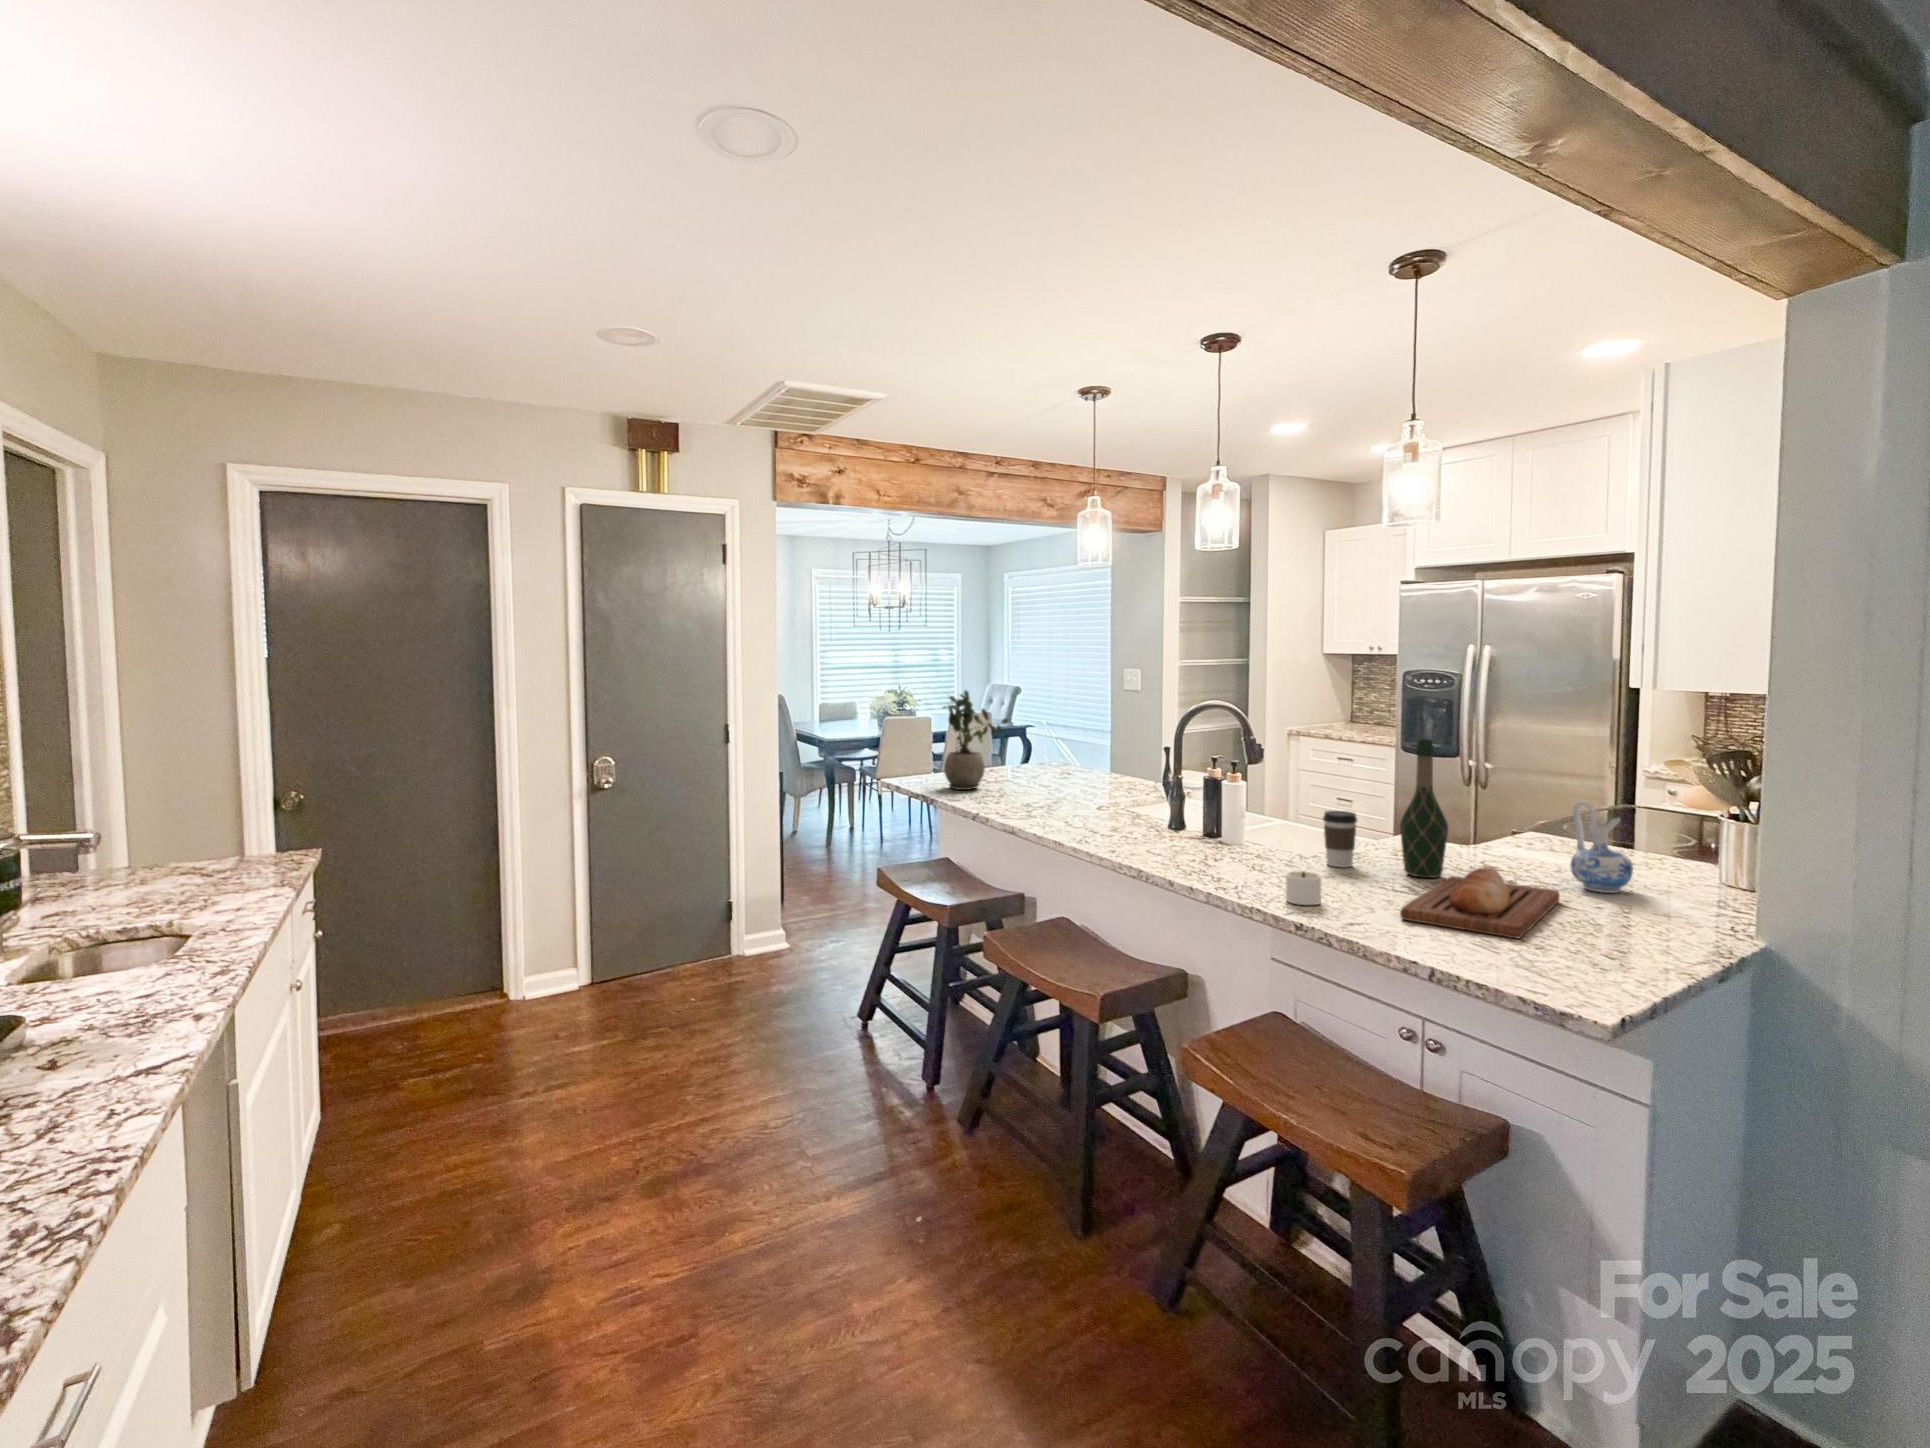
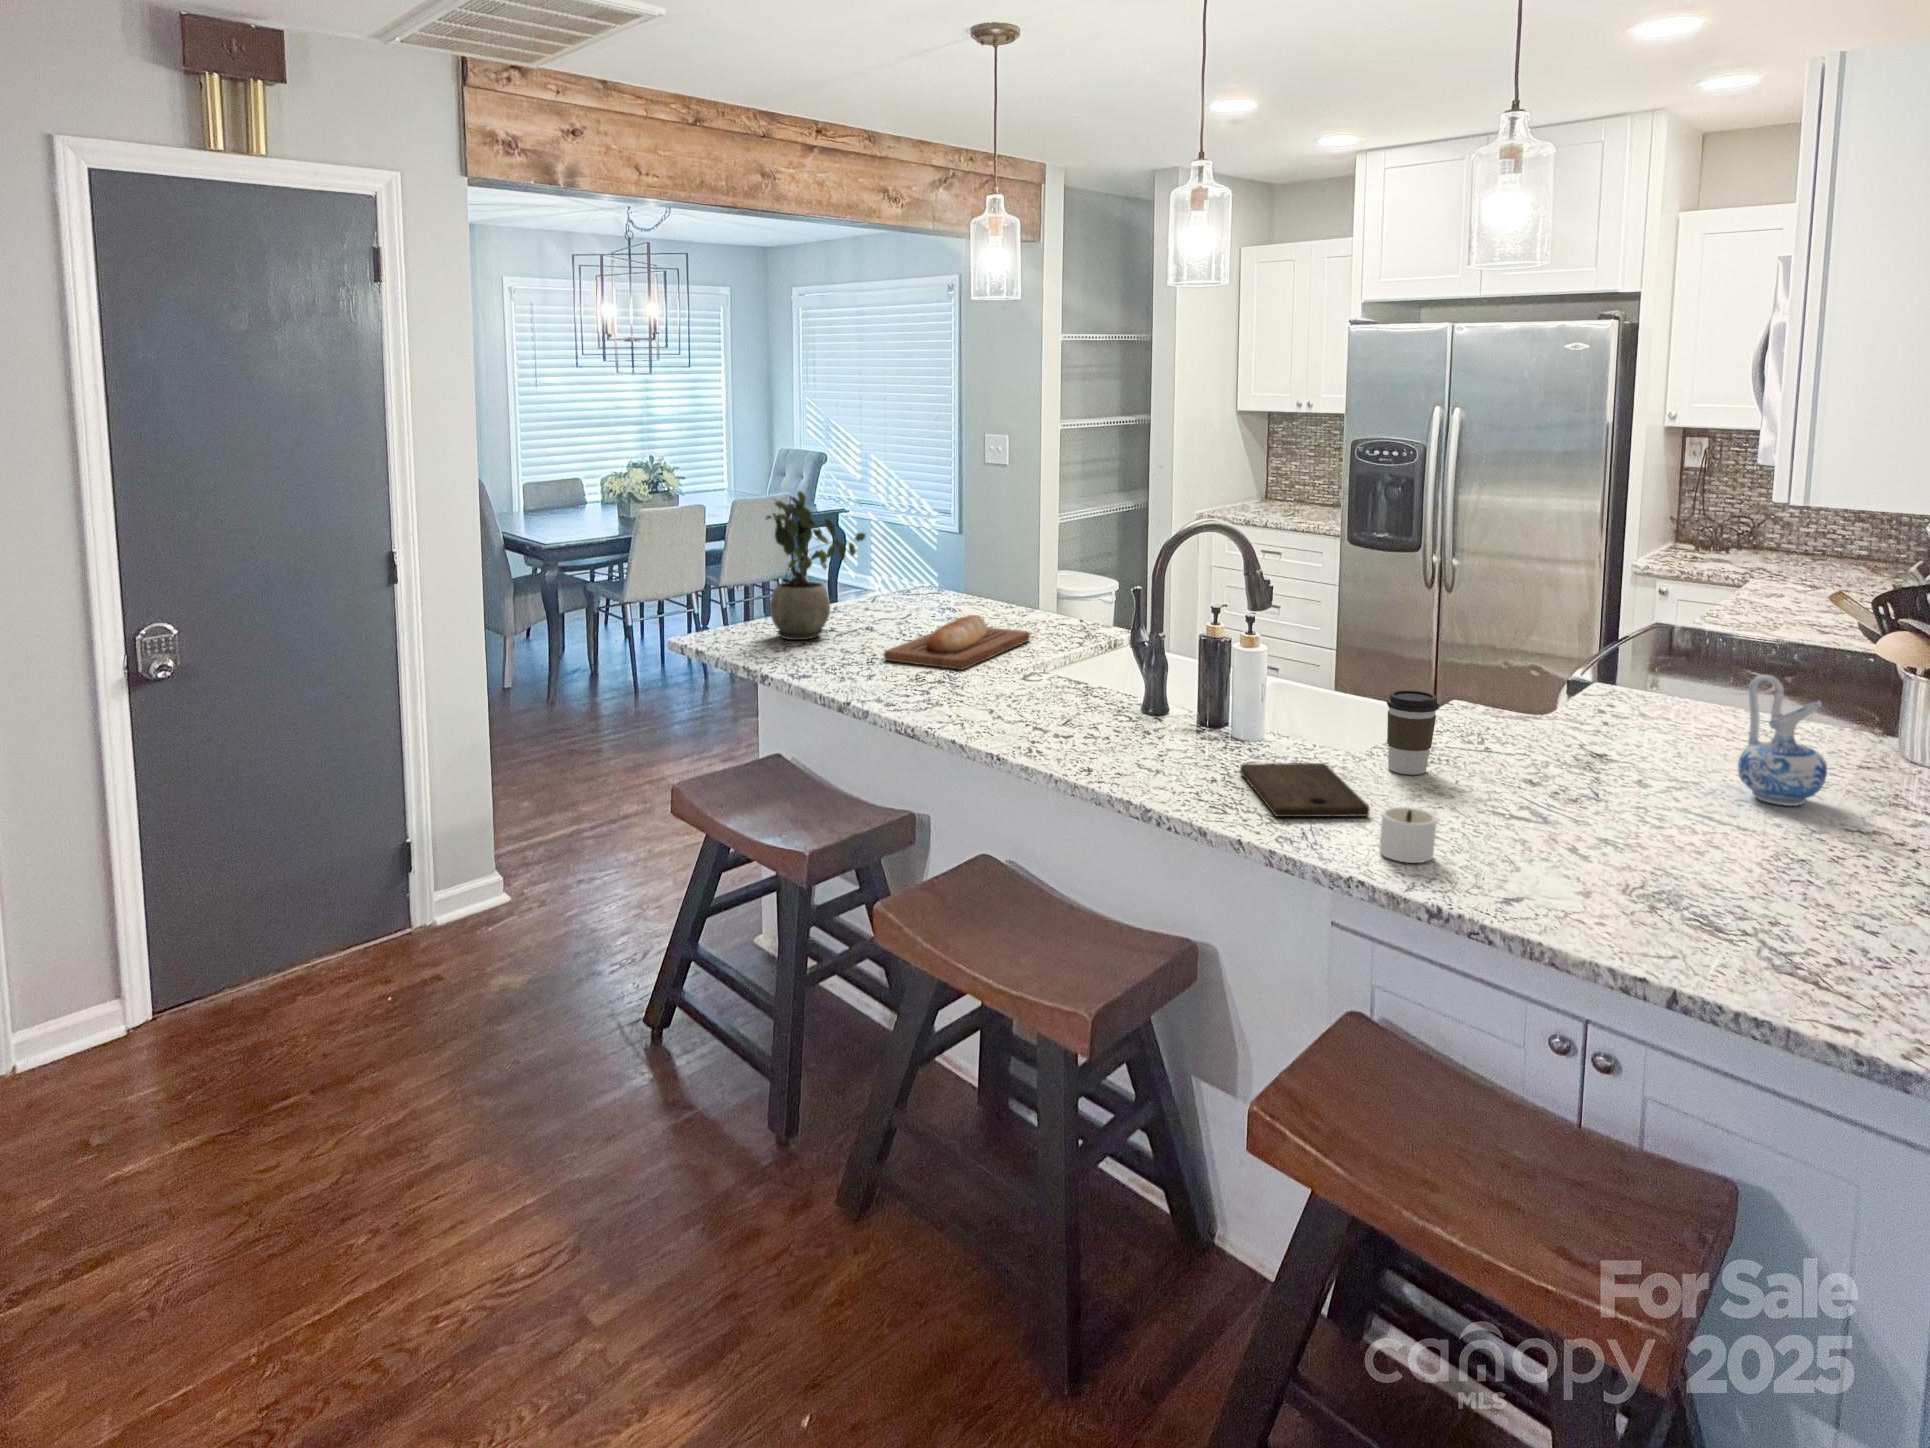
wine bottle: present [1400,739,1448,878] -> none [1503,587,1574,790]
cutting board: none [1220,855,1293,884] -> present [1240,763,1370,817]
bread loaf: present [1400,867,1560,938] -> present [884,615,1030,670]

